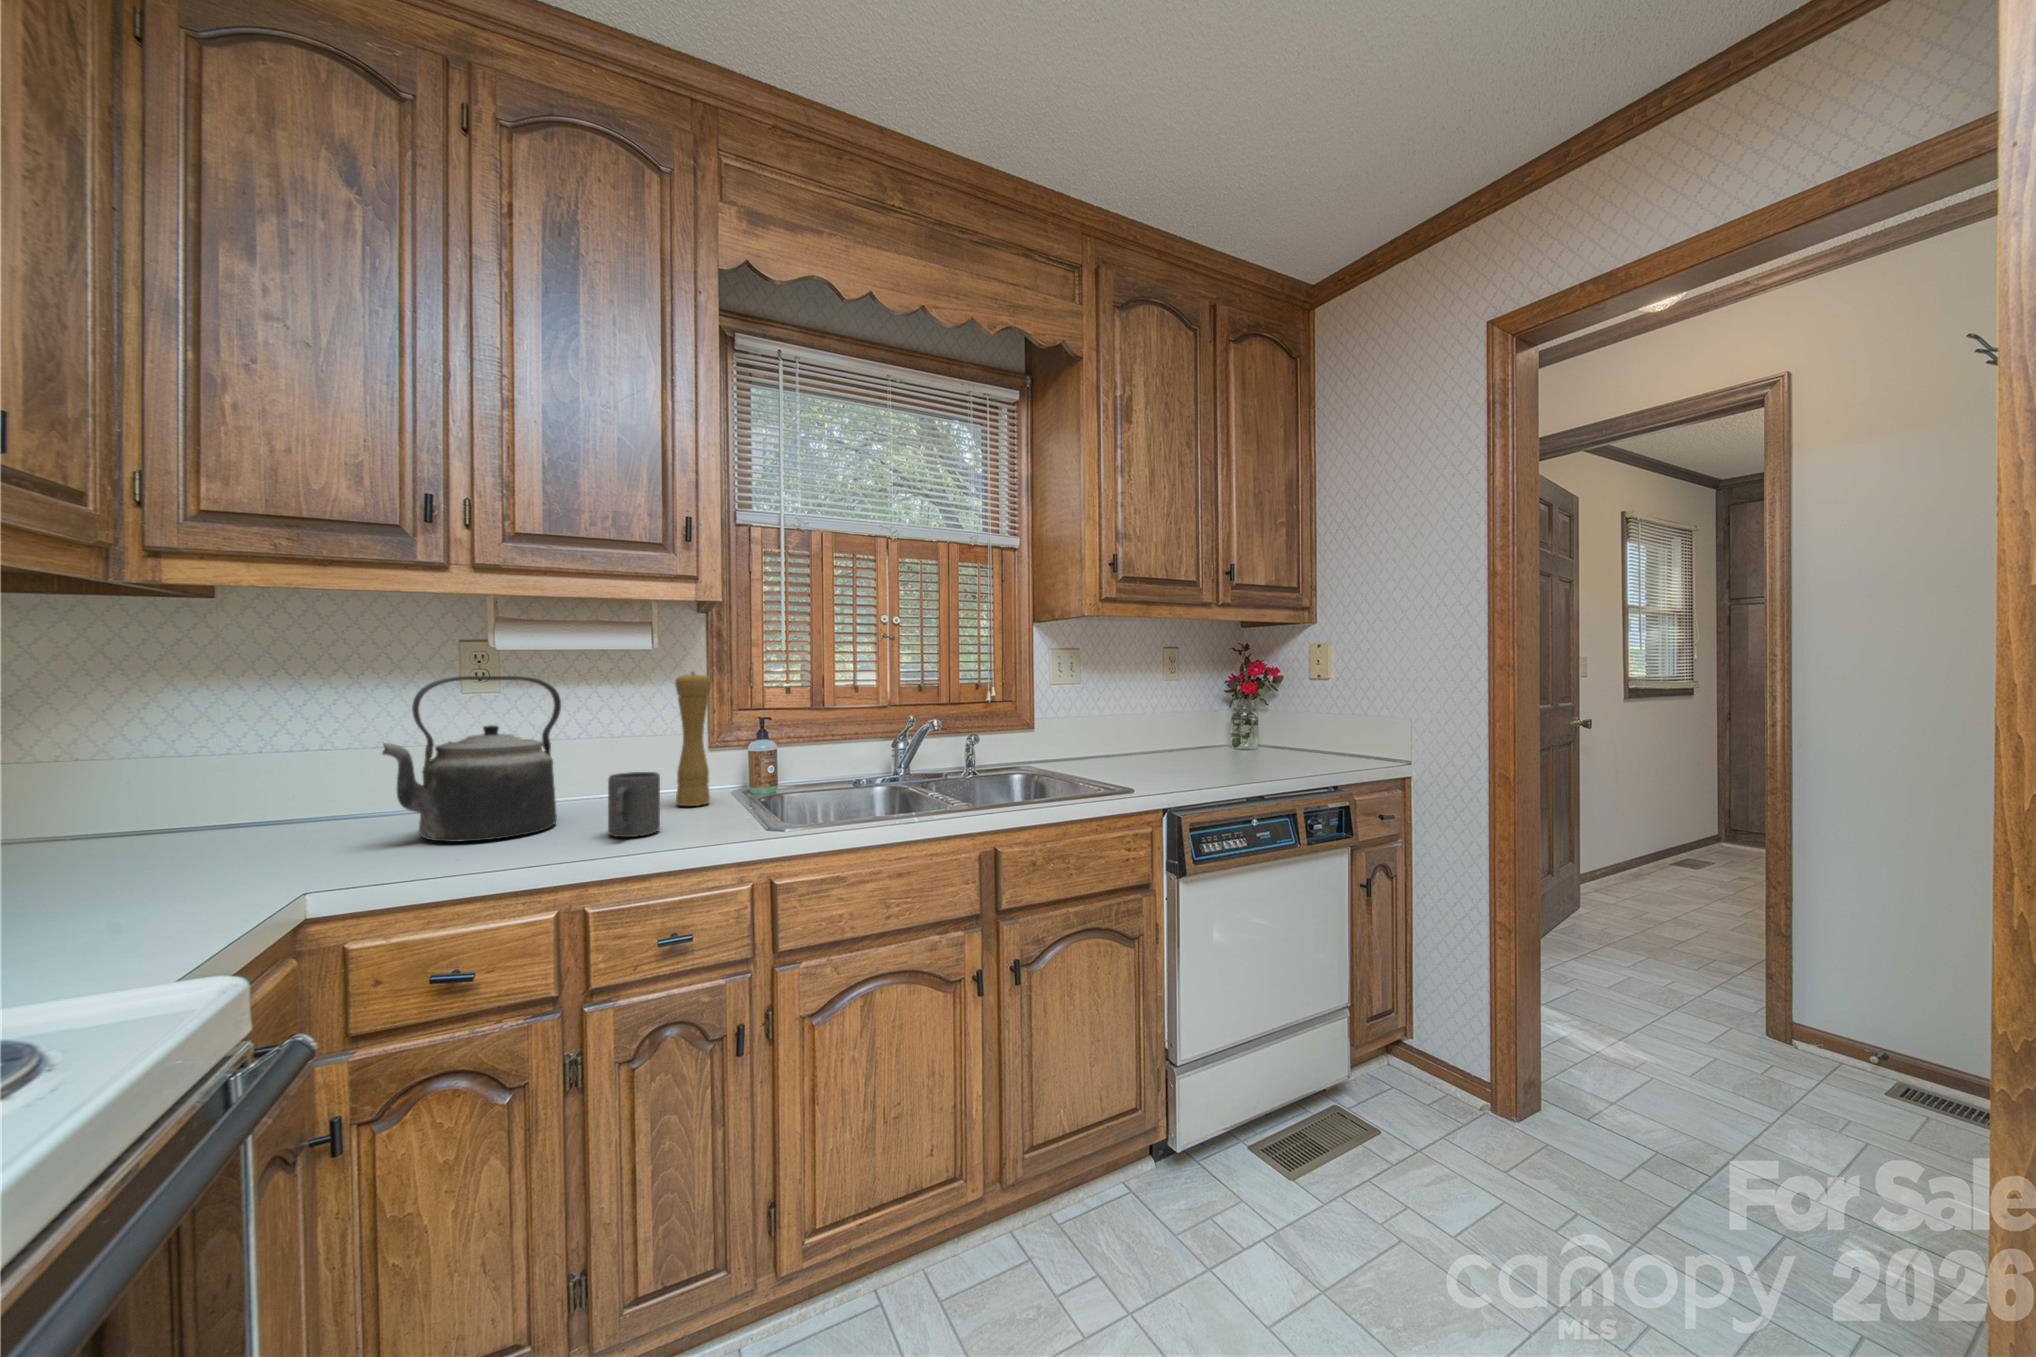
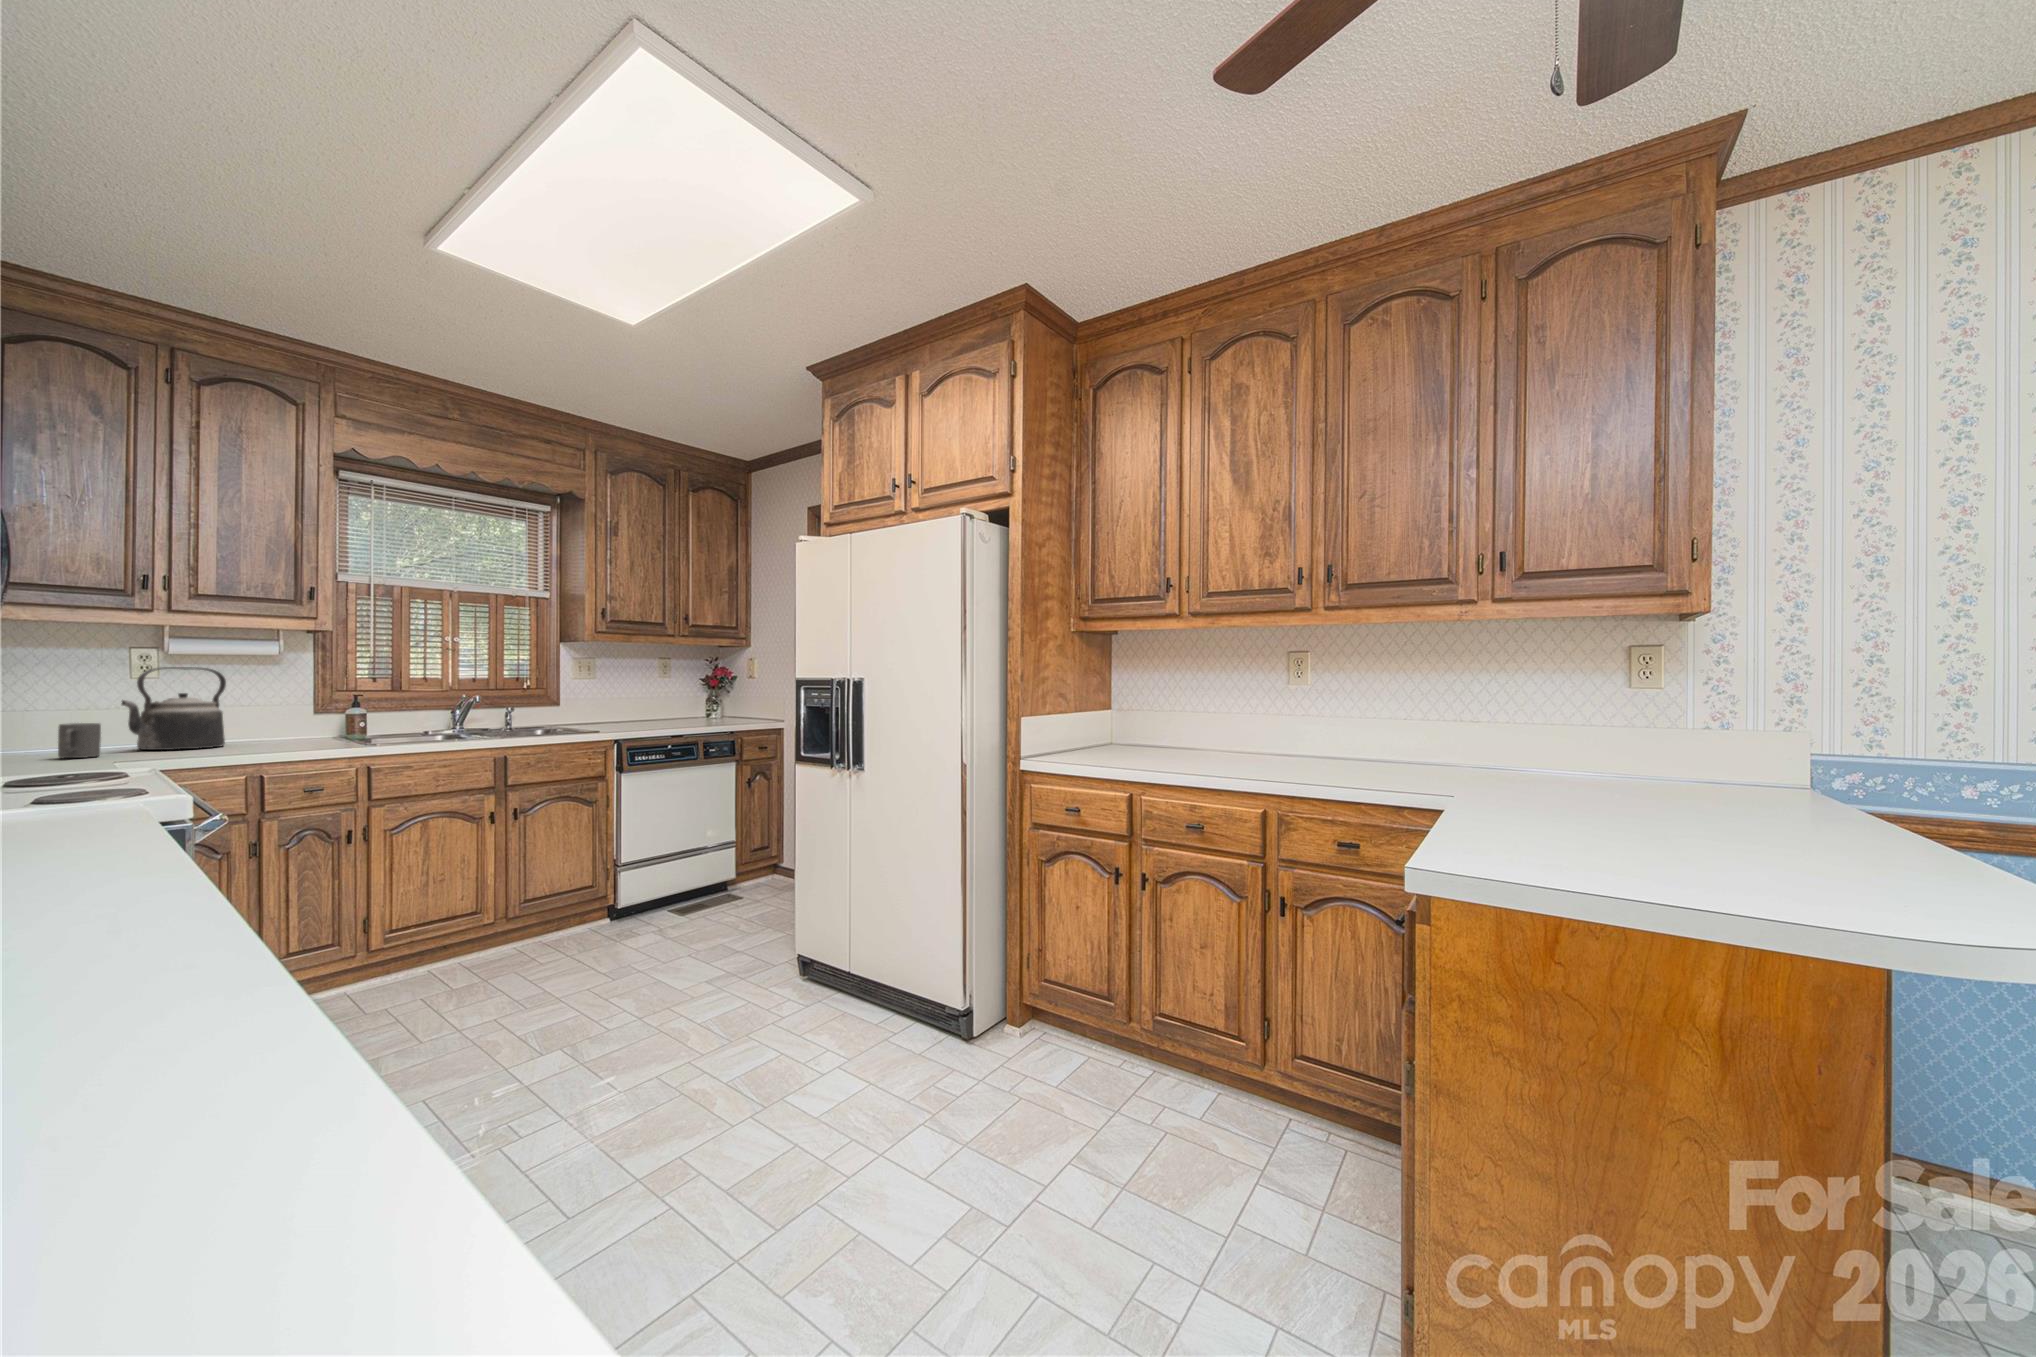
pepper mill: present [675,672,711,806] -> none [300,667,325,739]
mug: present [608,772,660,837] -> present [58,723,101,758]

